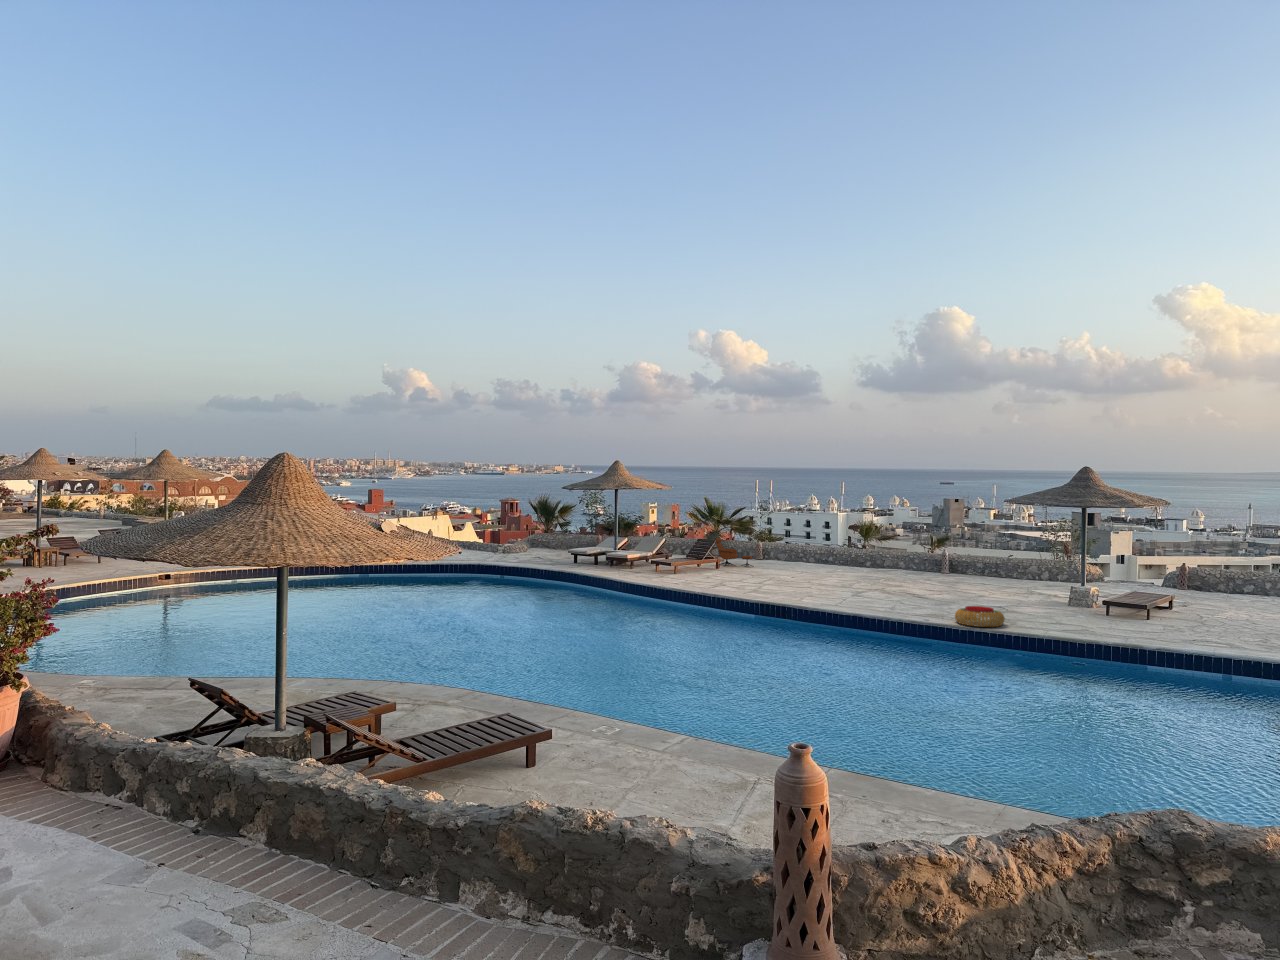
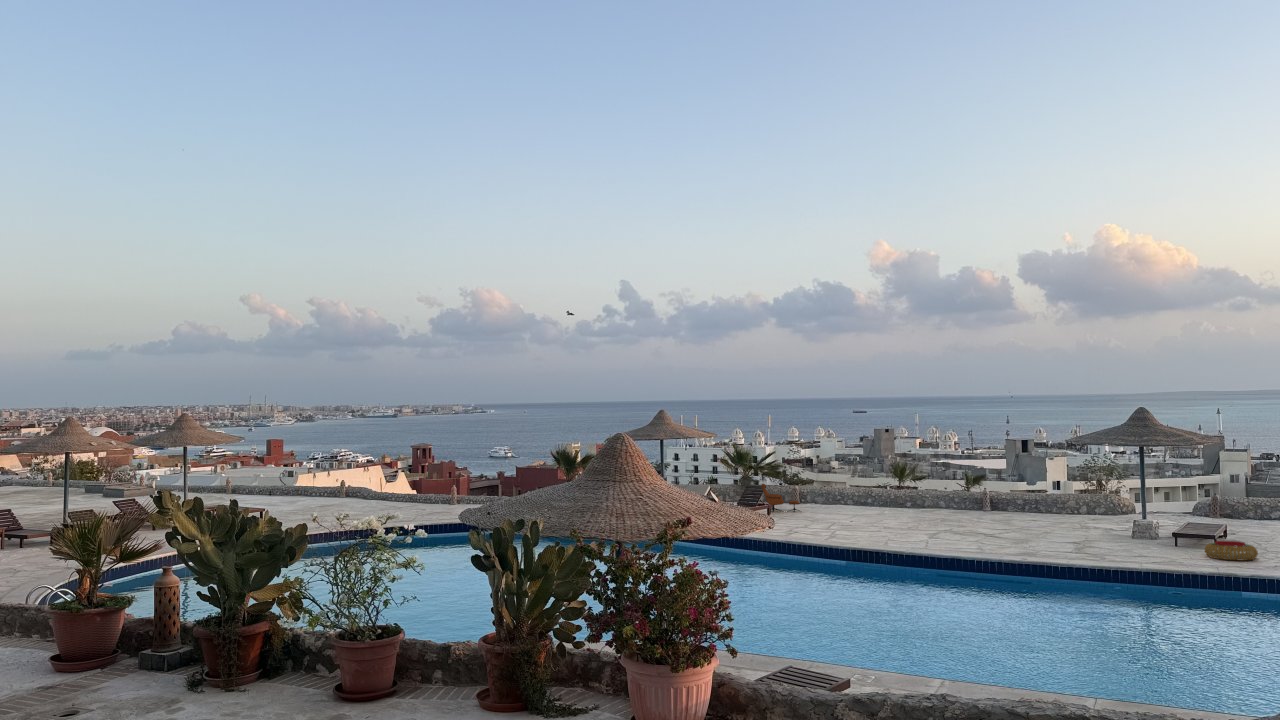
pouf: present [955,606,1005,627] -> present [1205,541,1258,561]

